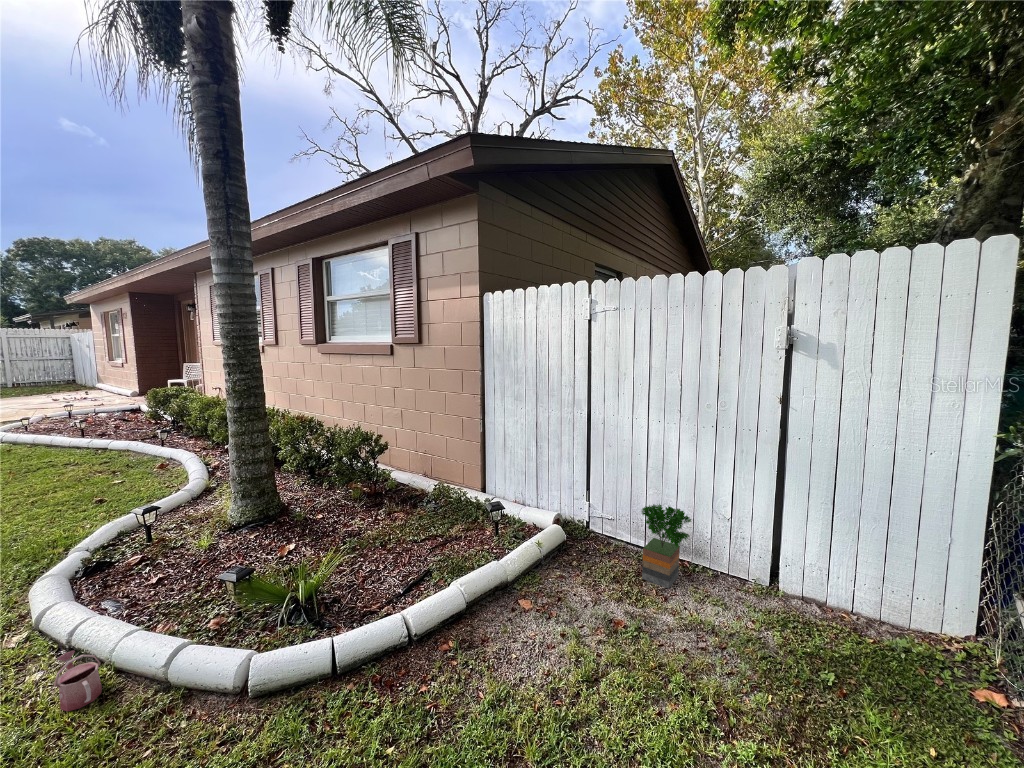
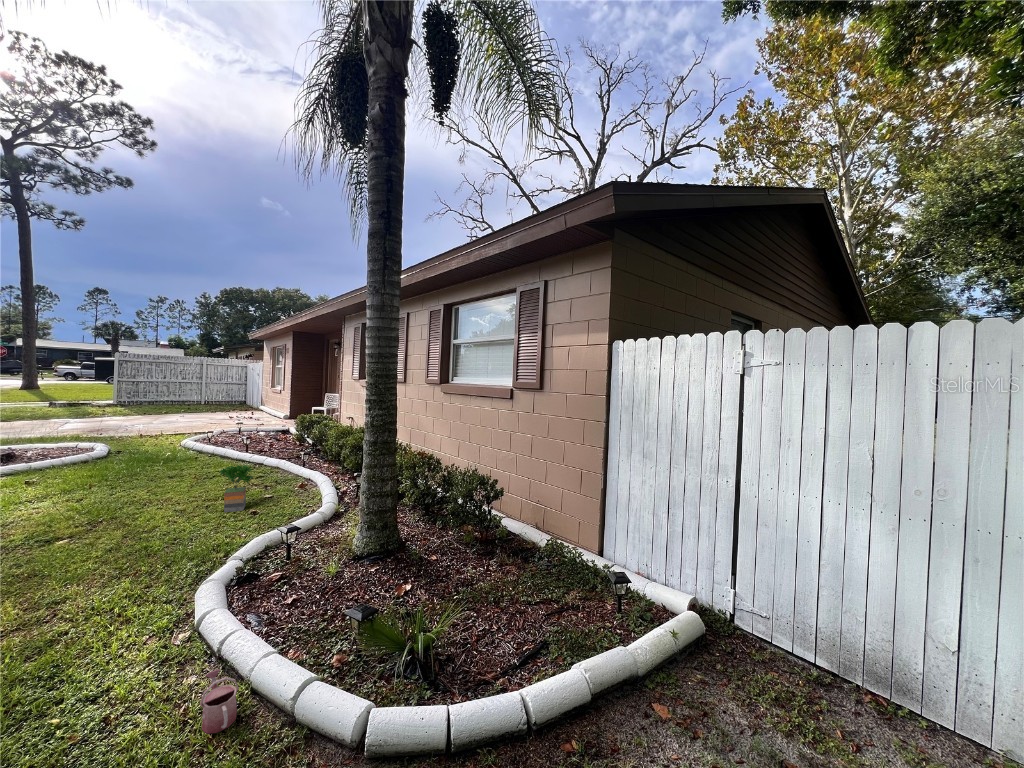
potted tree: present [642,504,691,589] -> present [220,465,253,512]

